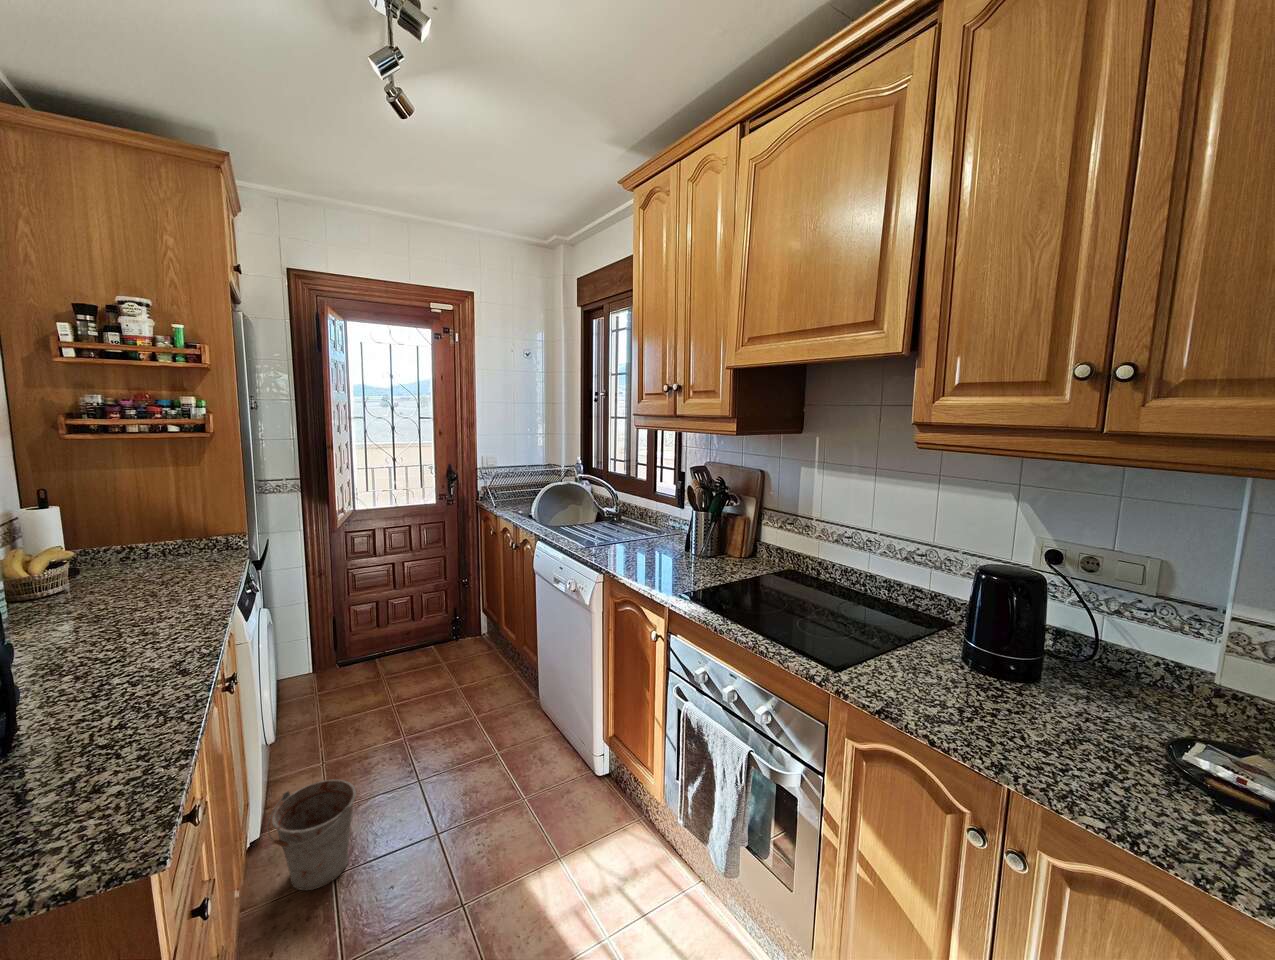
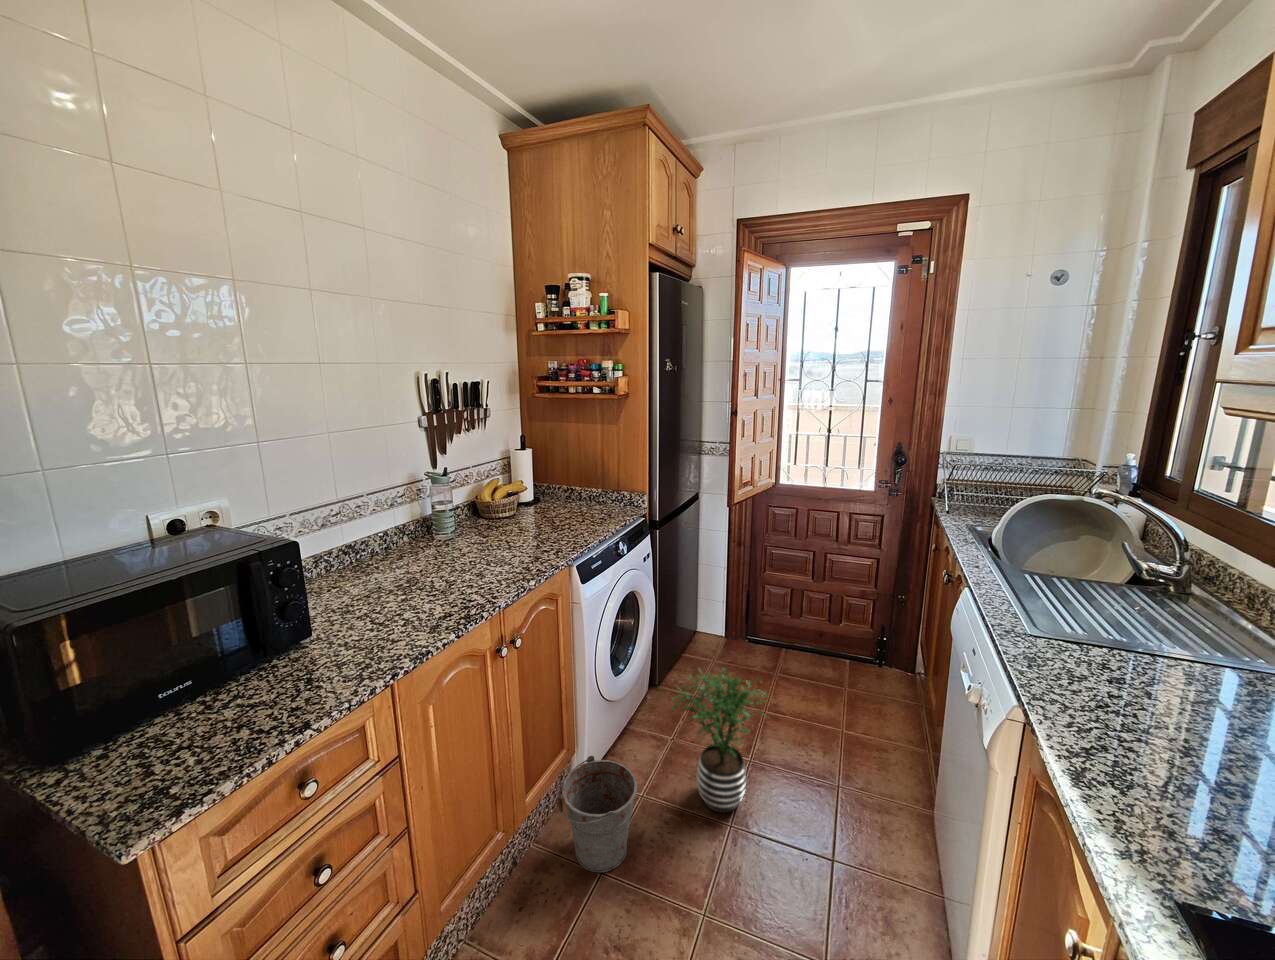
potted plant: none [343,656,437,784] -> present [671,667,767,813]

